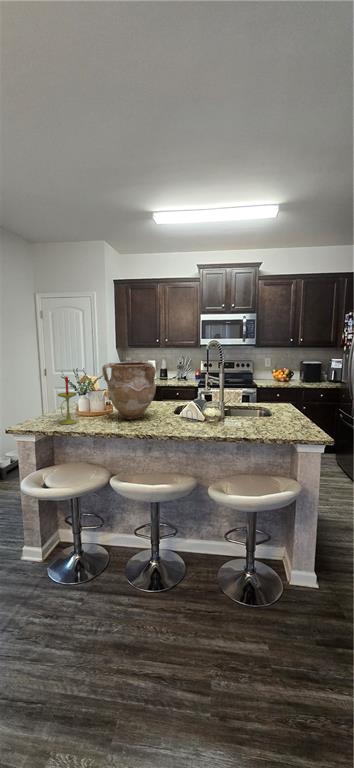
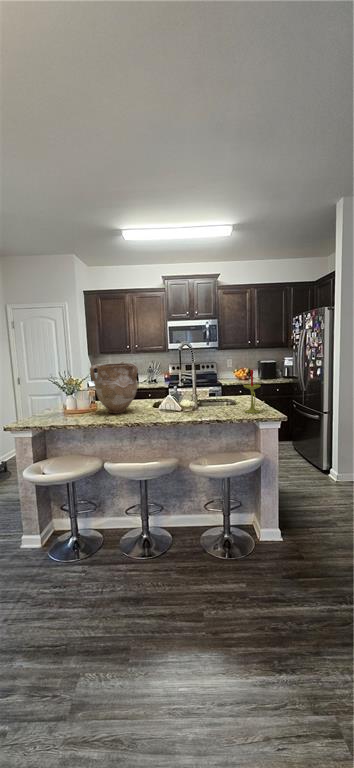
candle: present [58,377,77,424] -> present [244,370,260,413]

